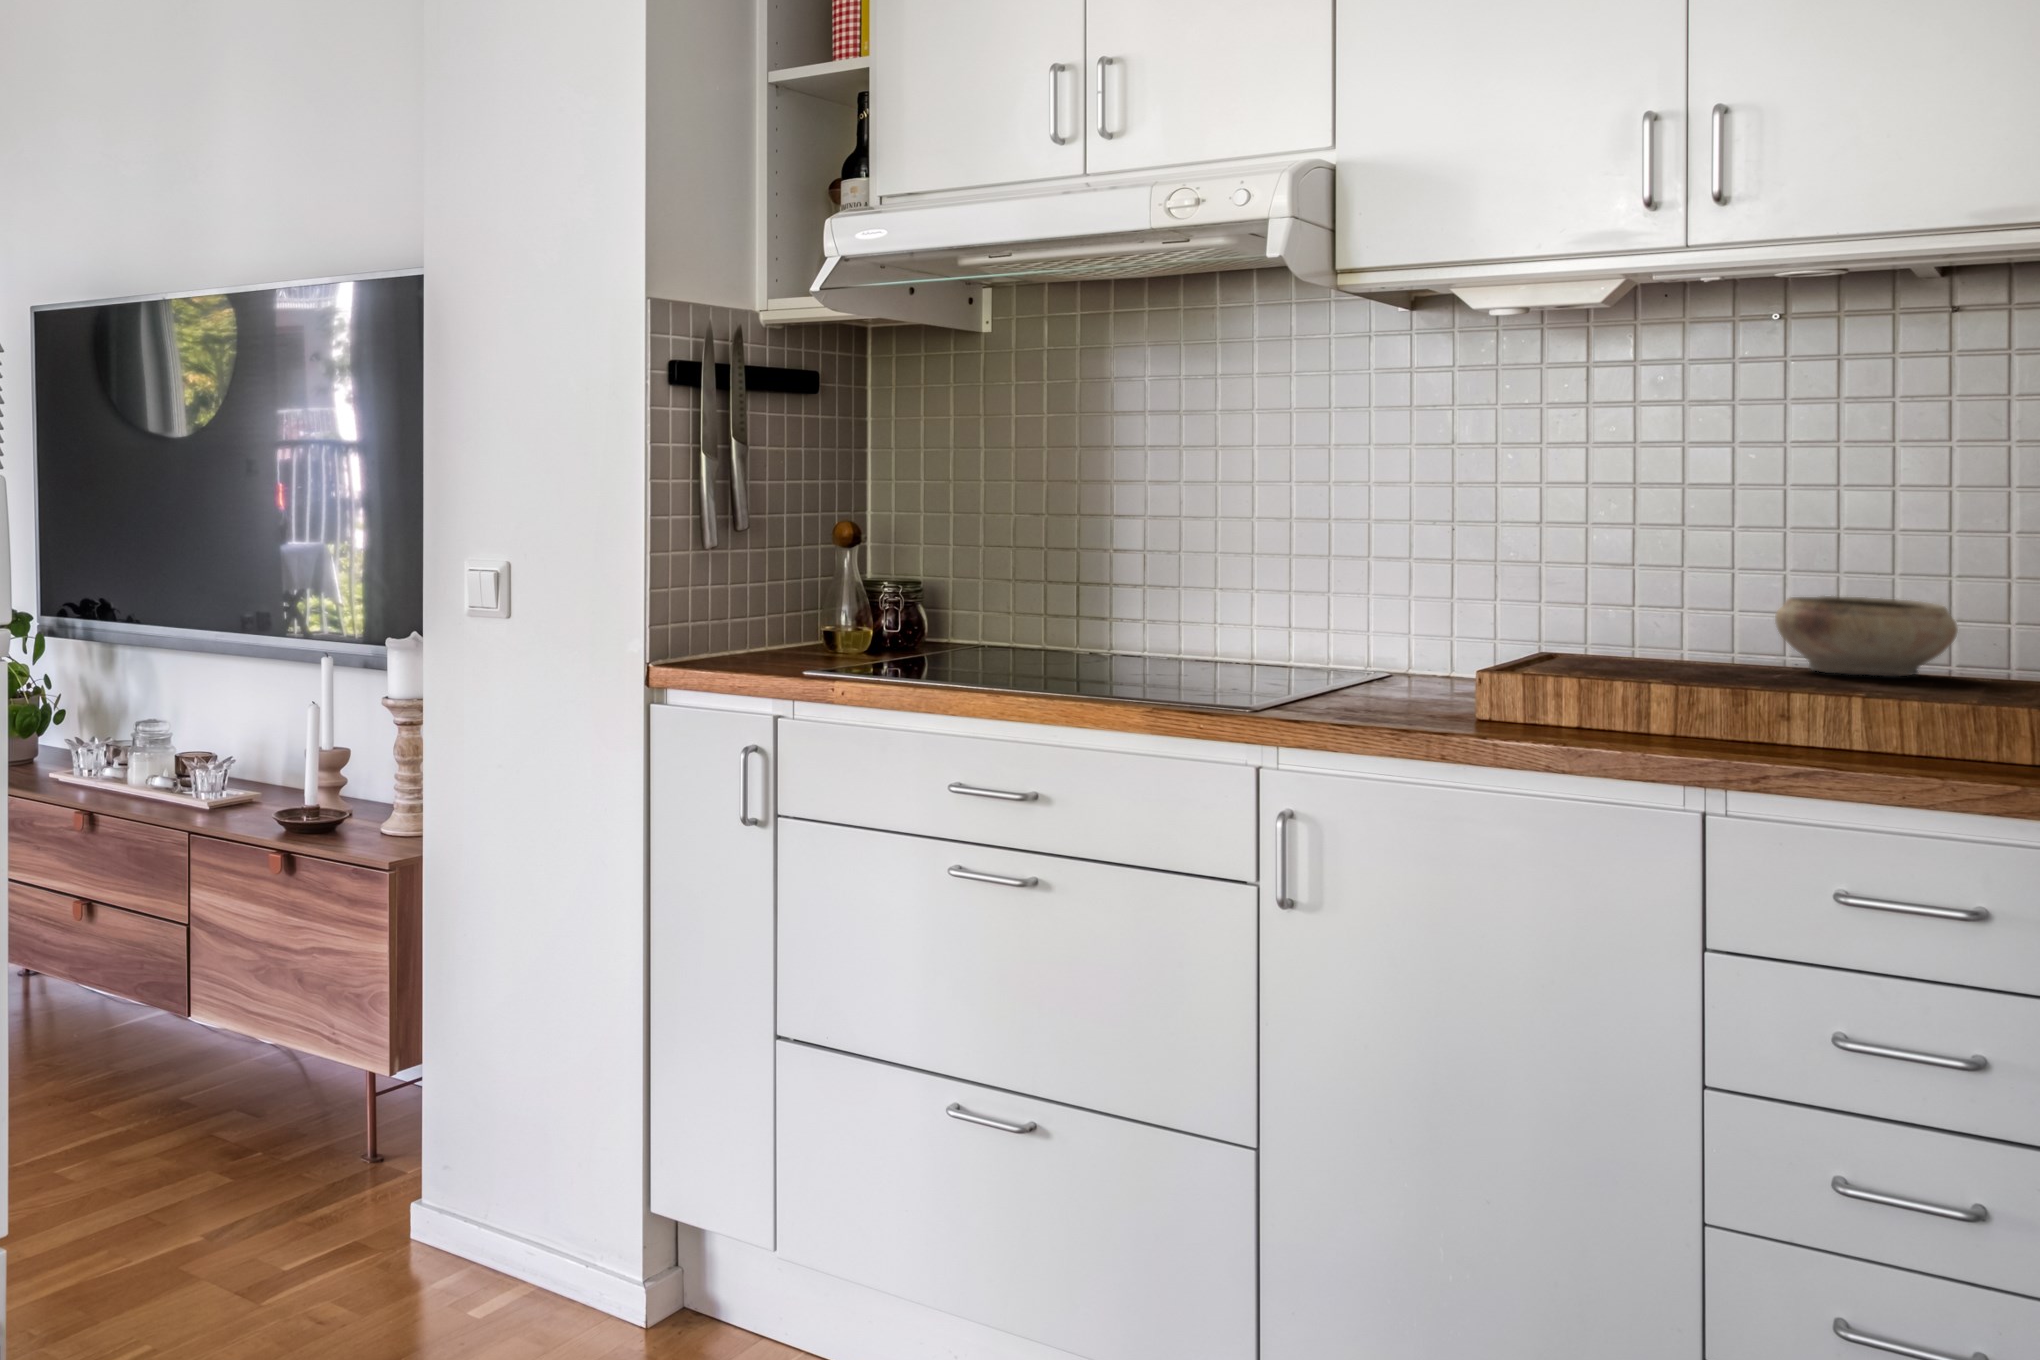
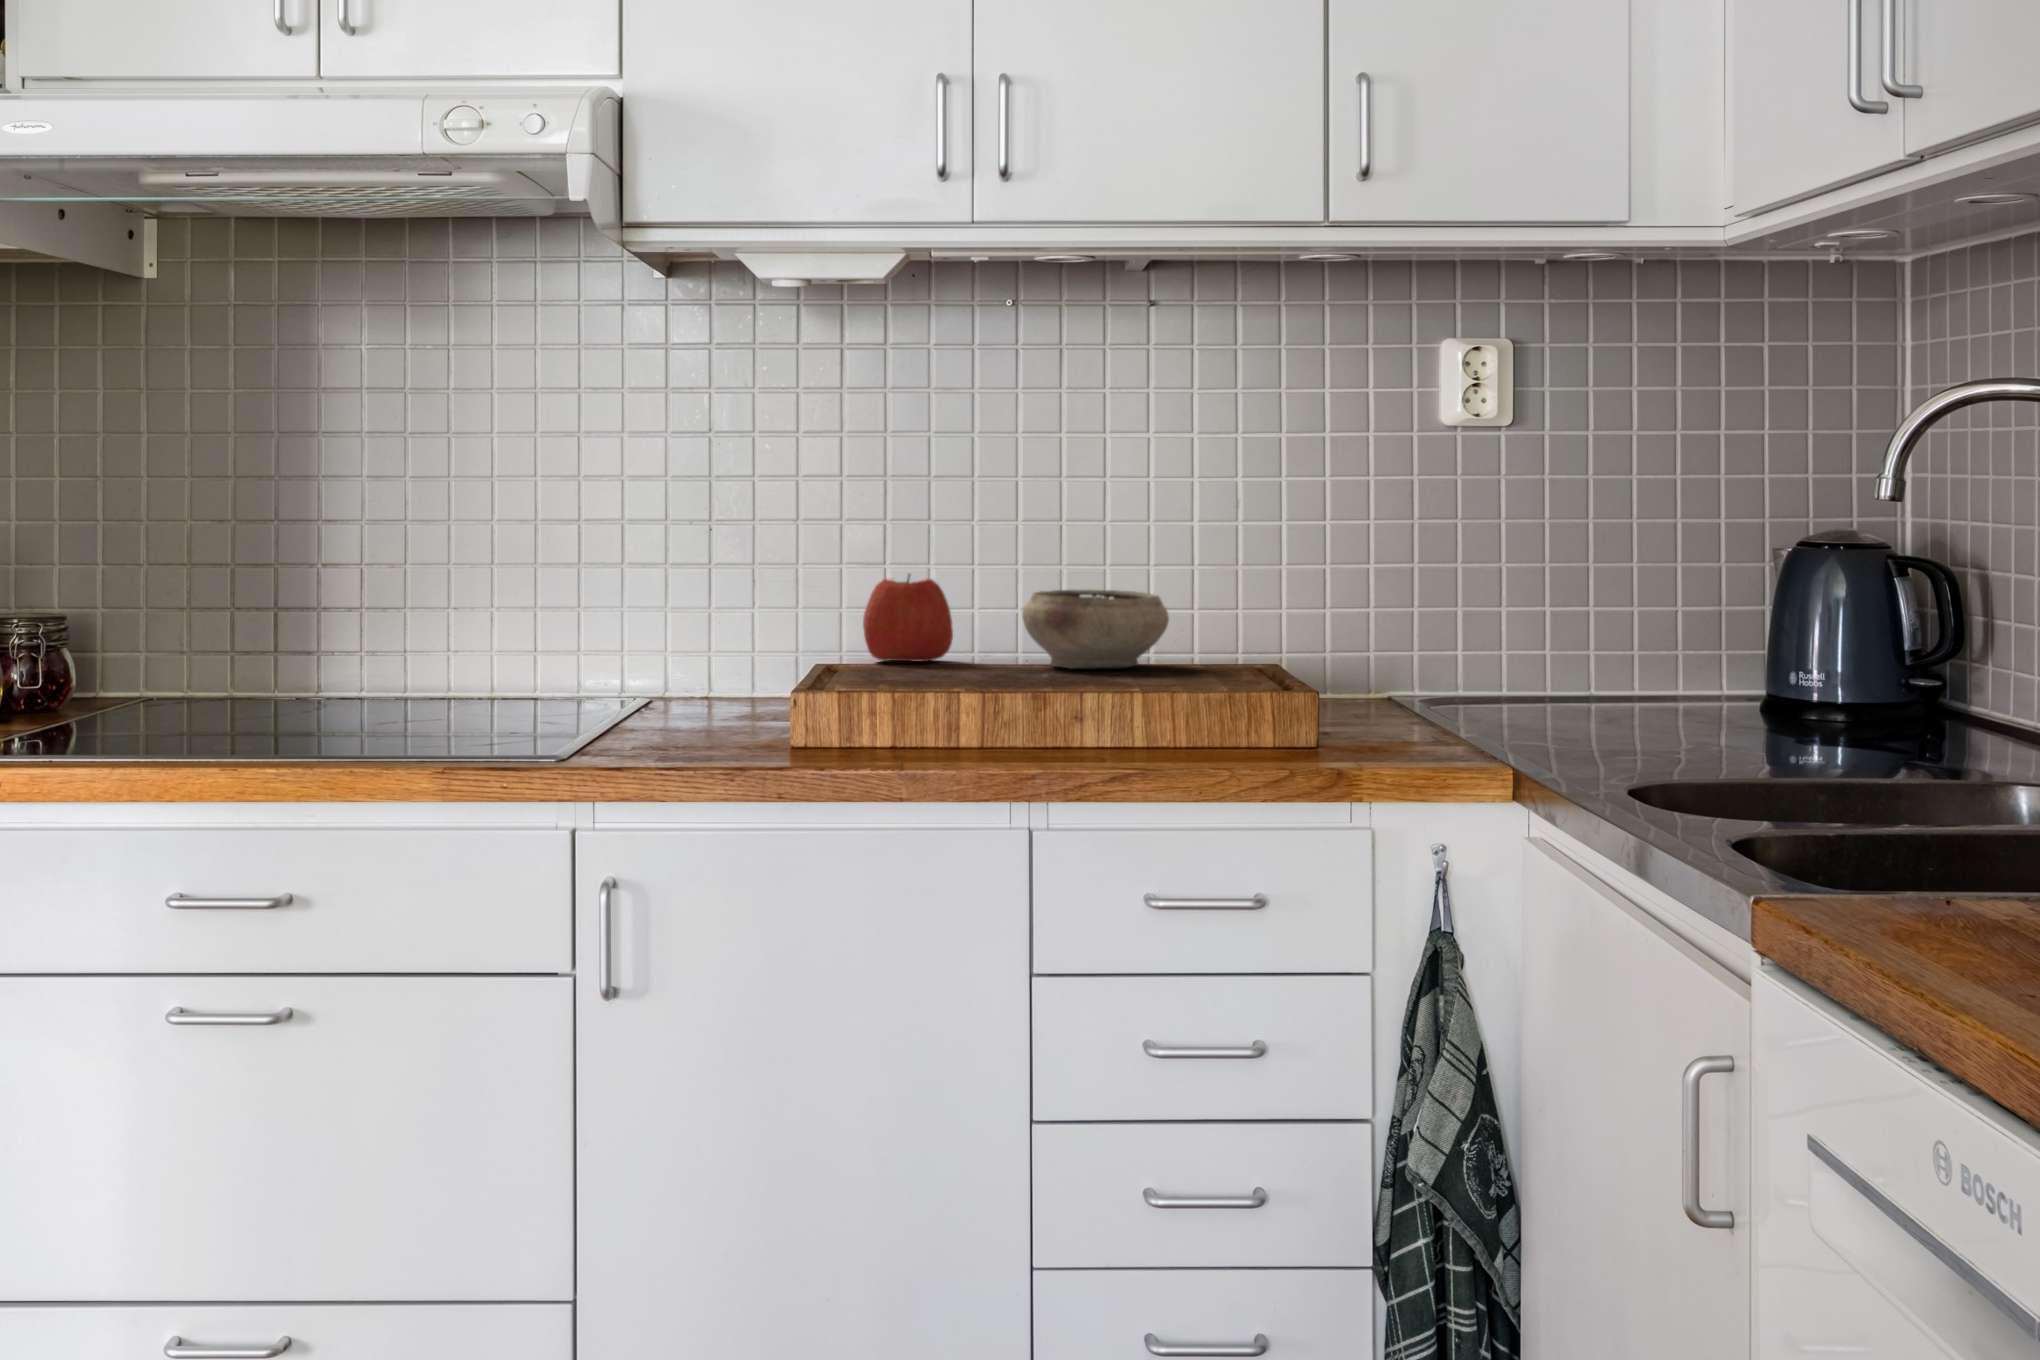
apple: none [1603,573,1703,657] -> present [863,575,953,661]

